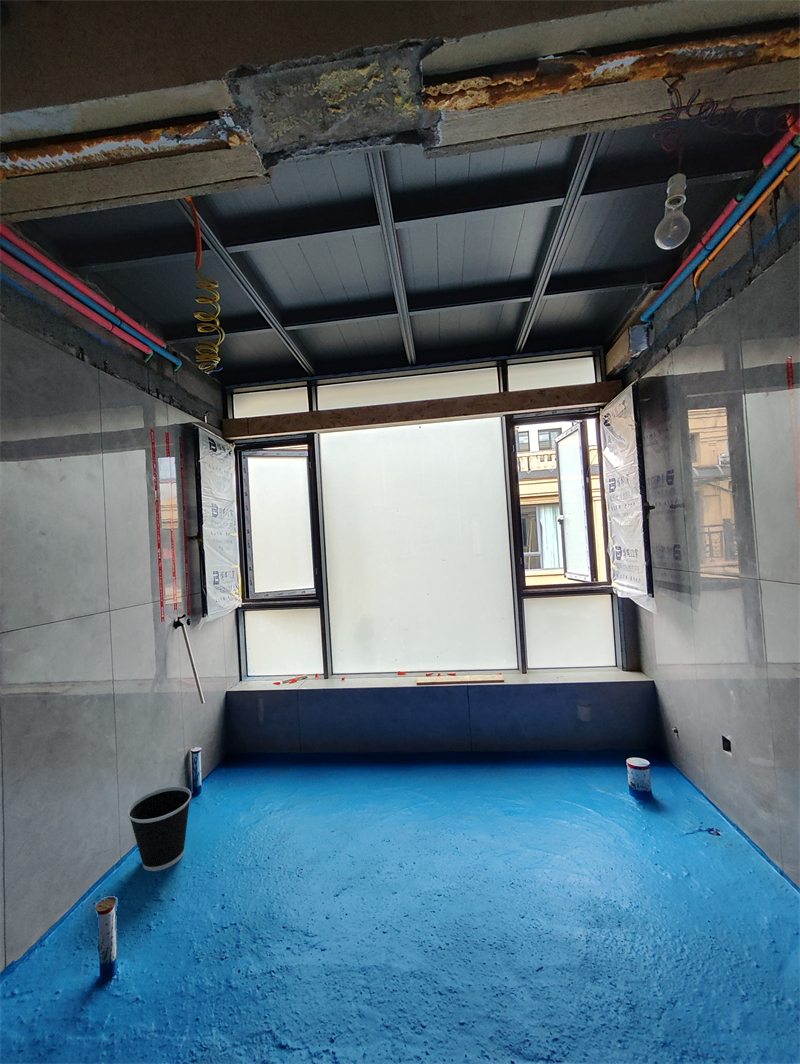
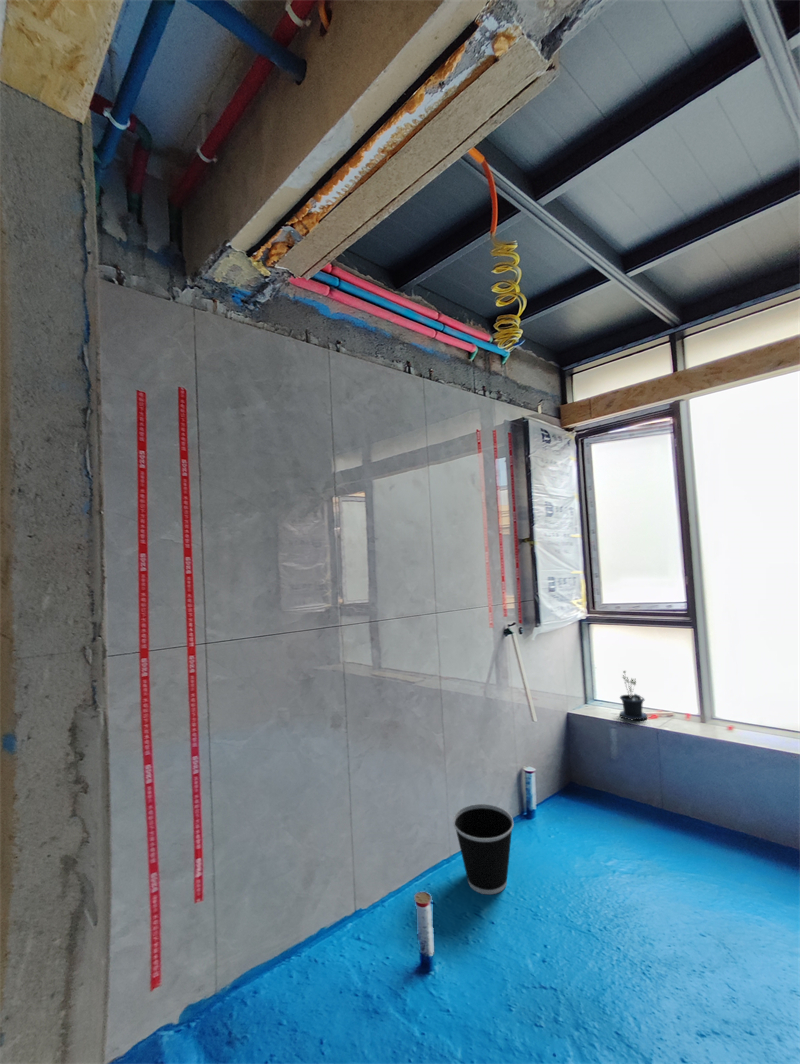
potted plant: none [269,646,290,685] -> present [620,671,647,720]

